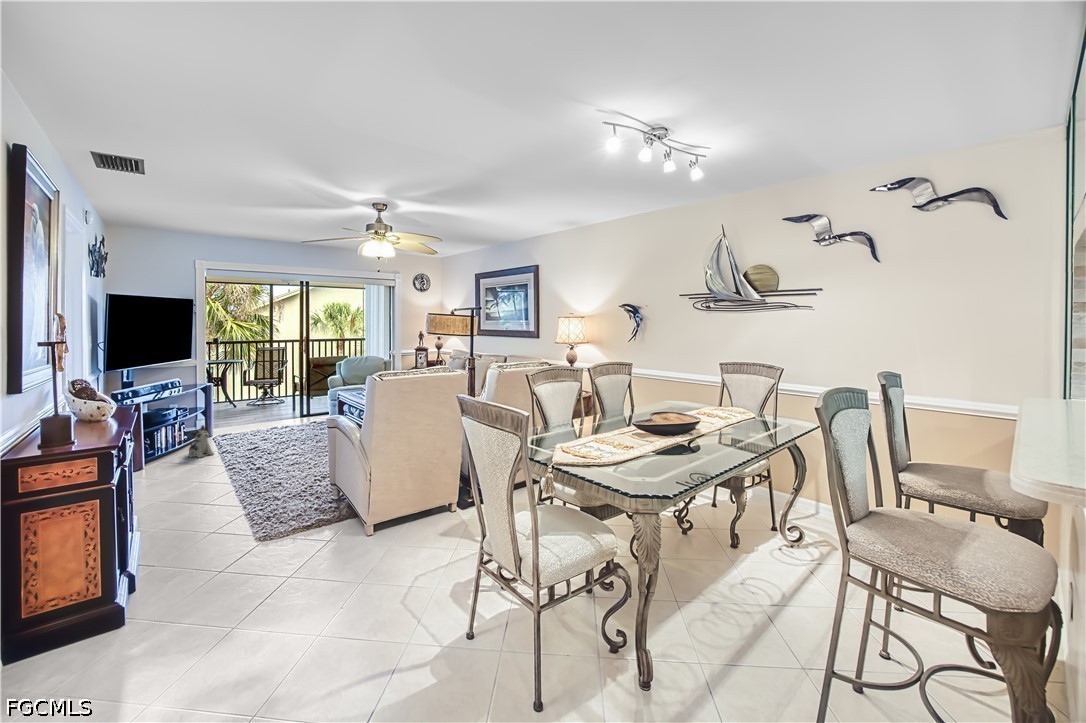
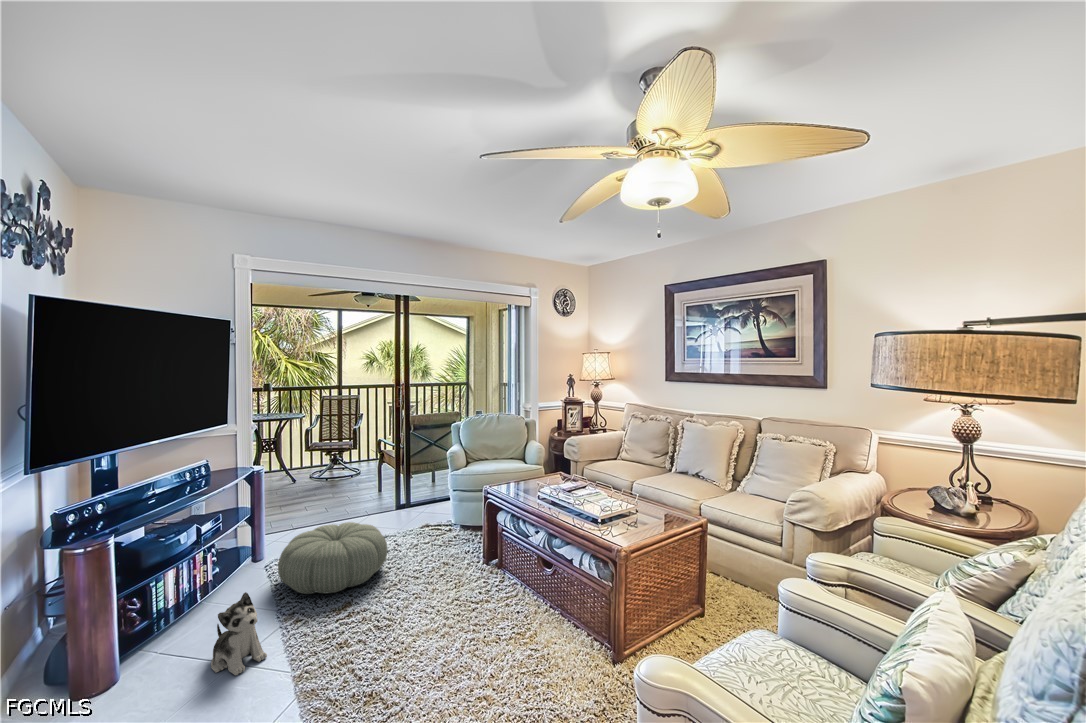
pouf: none [221,411,283,440] -> present [278,522,388,594]

